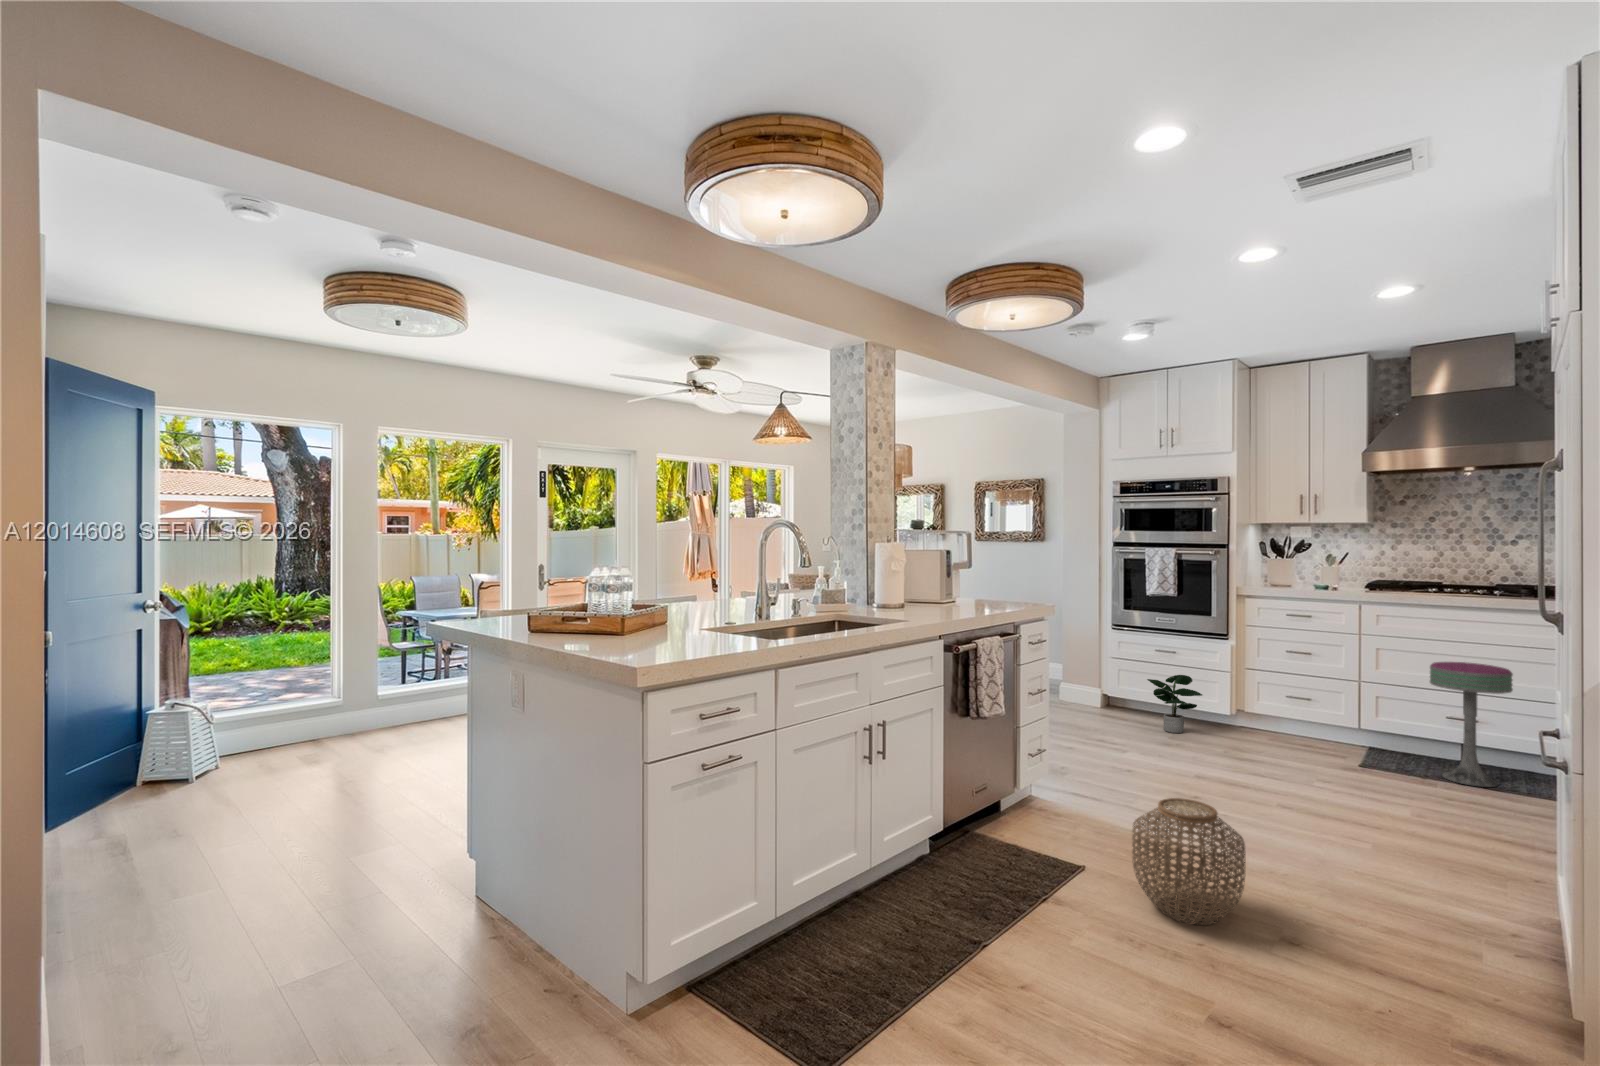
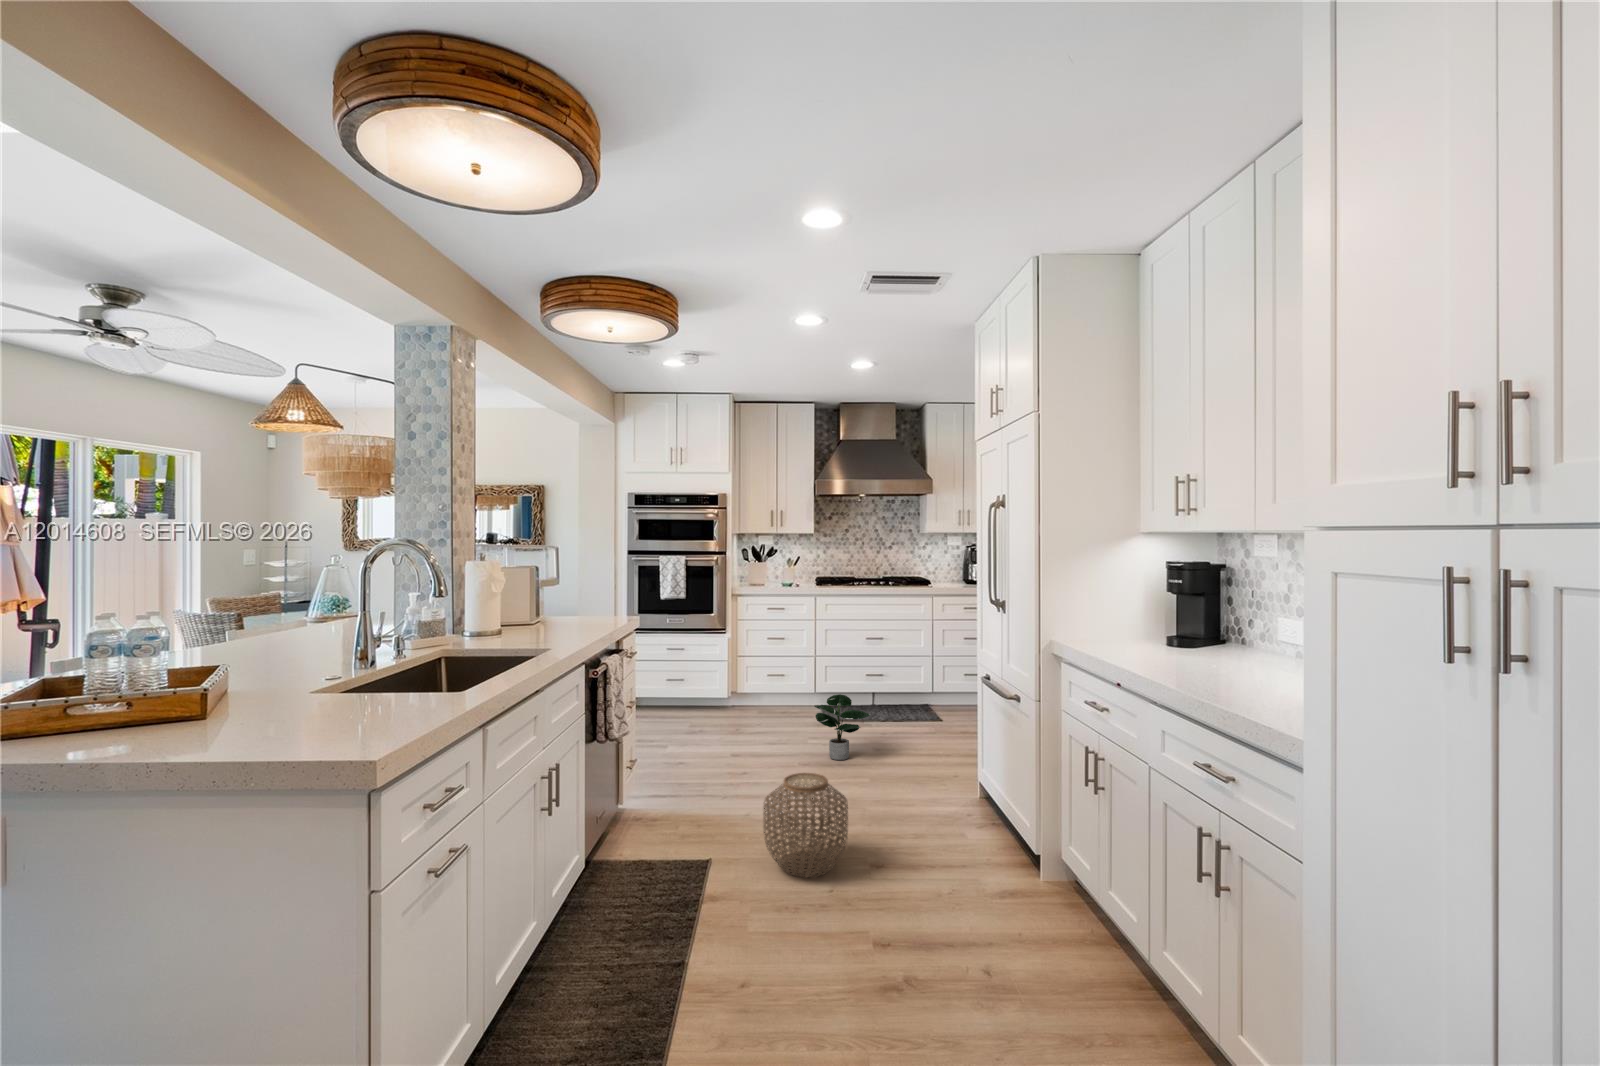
bar stool: present [1430,662,1513,787] -> none [862,632,906,718]
potted plant: present [1147,675,1202,733] -> present [815,694,870,760]

